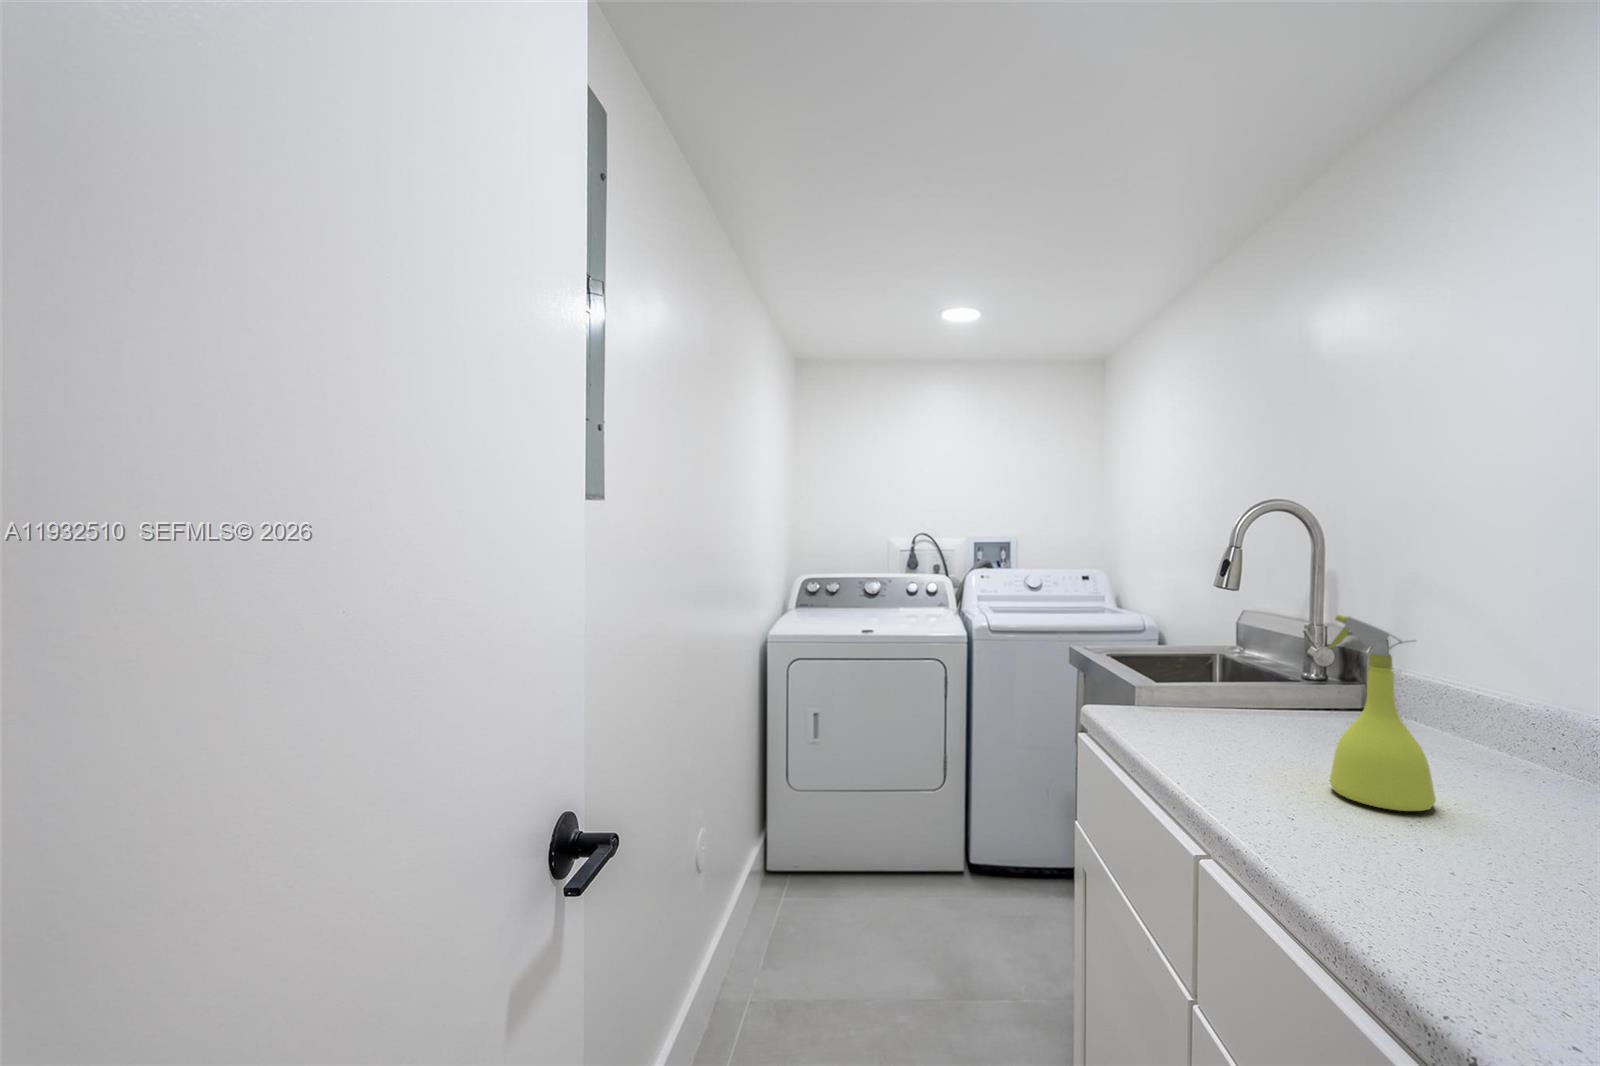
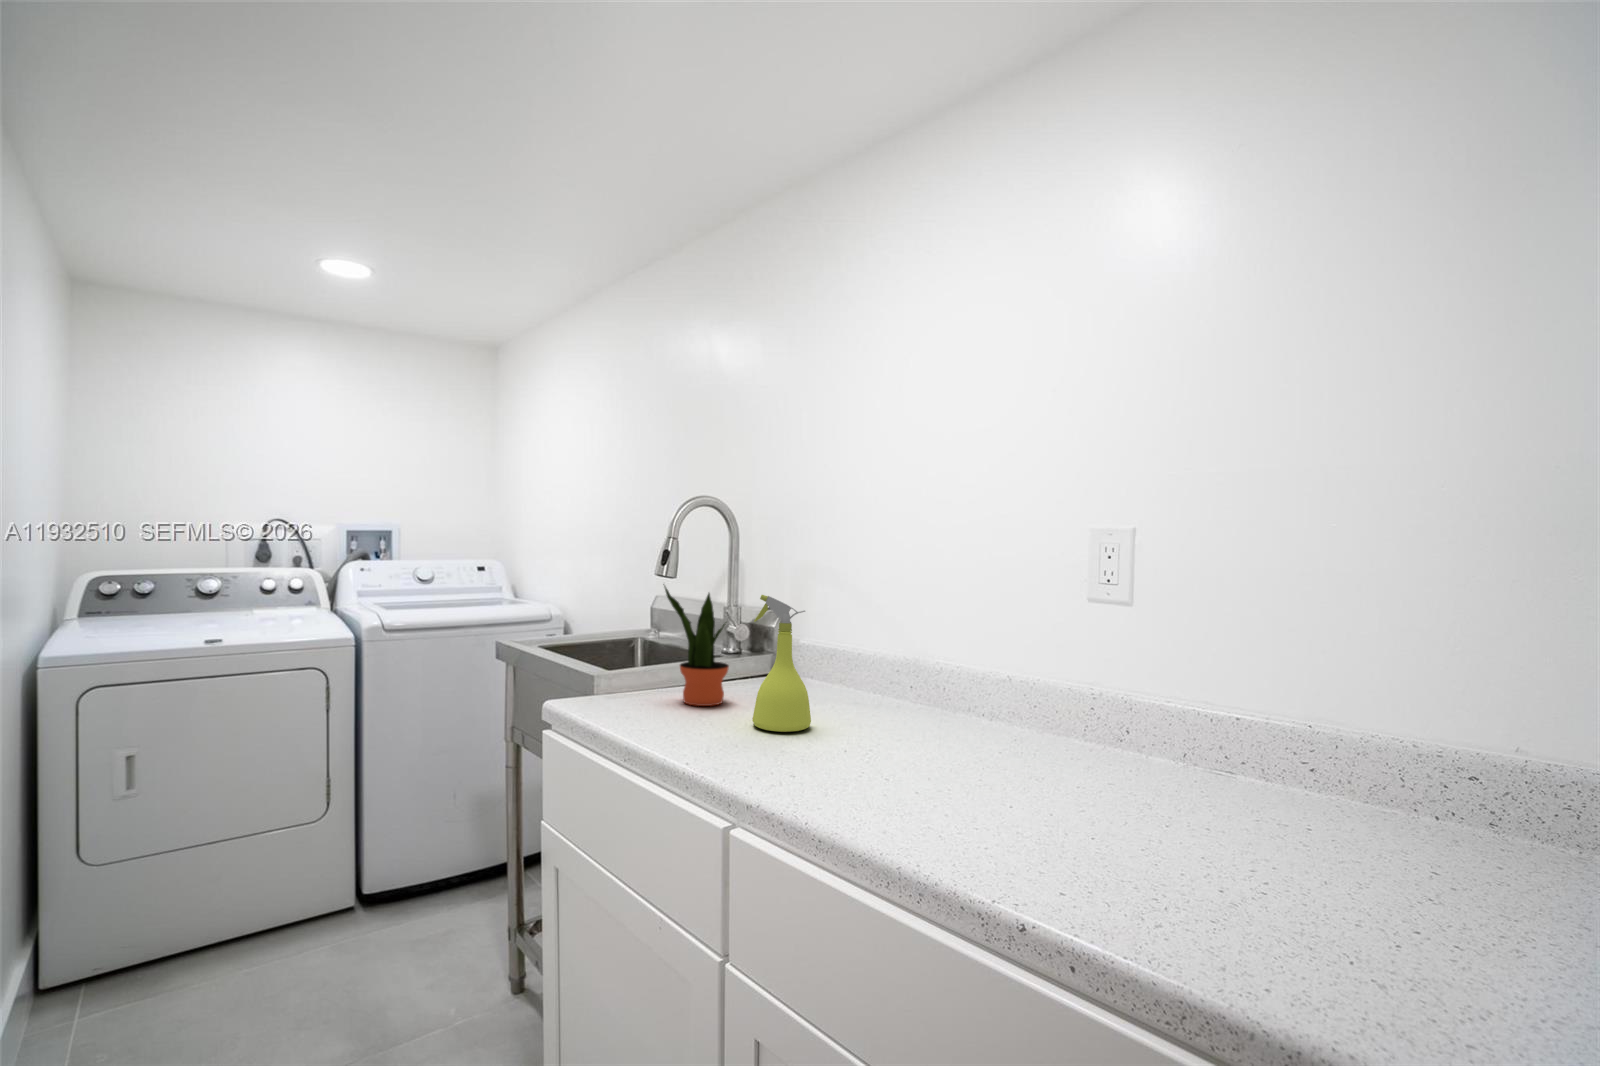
potted plant: none [1208,594,1306,749] -> present [663,584,729,706]

